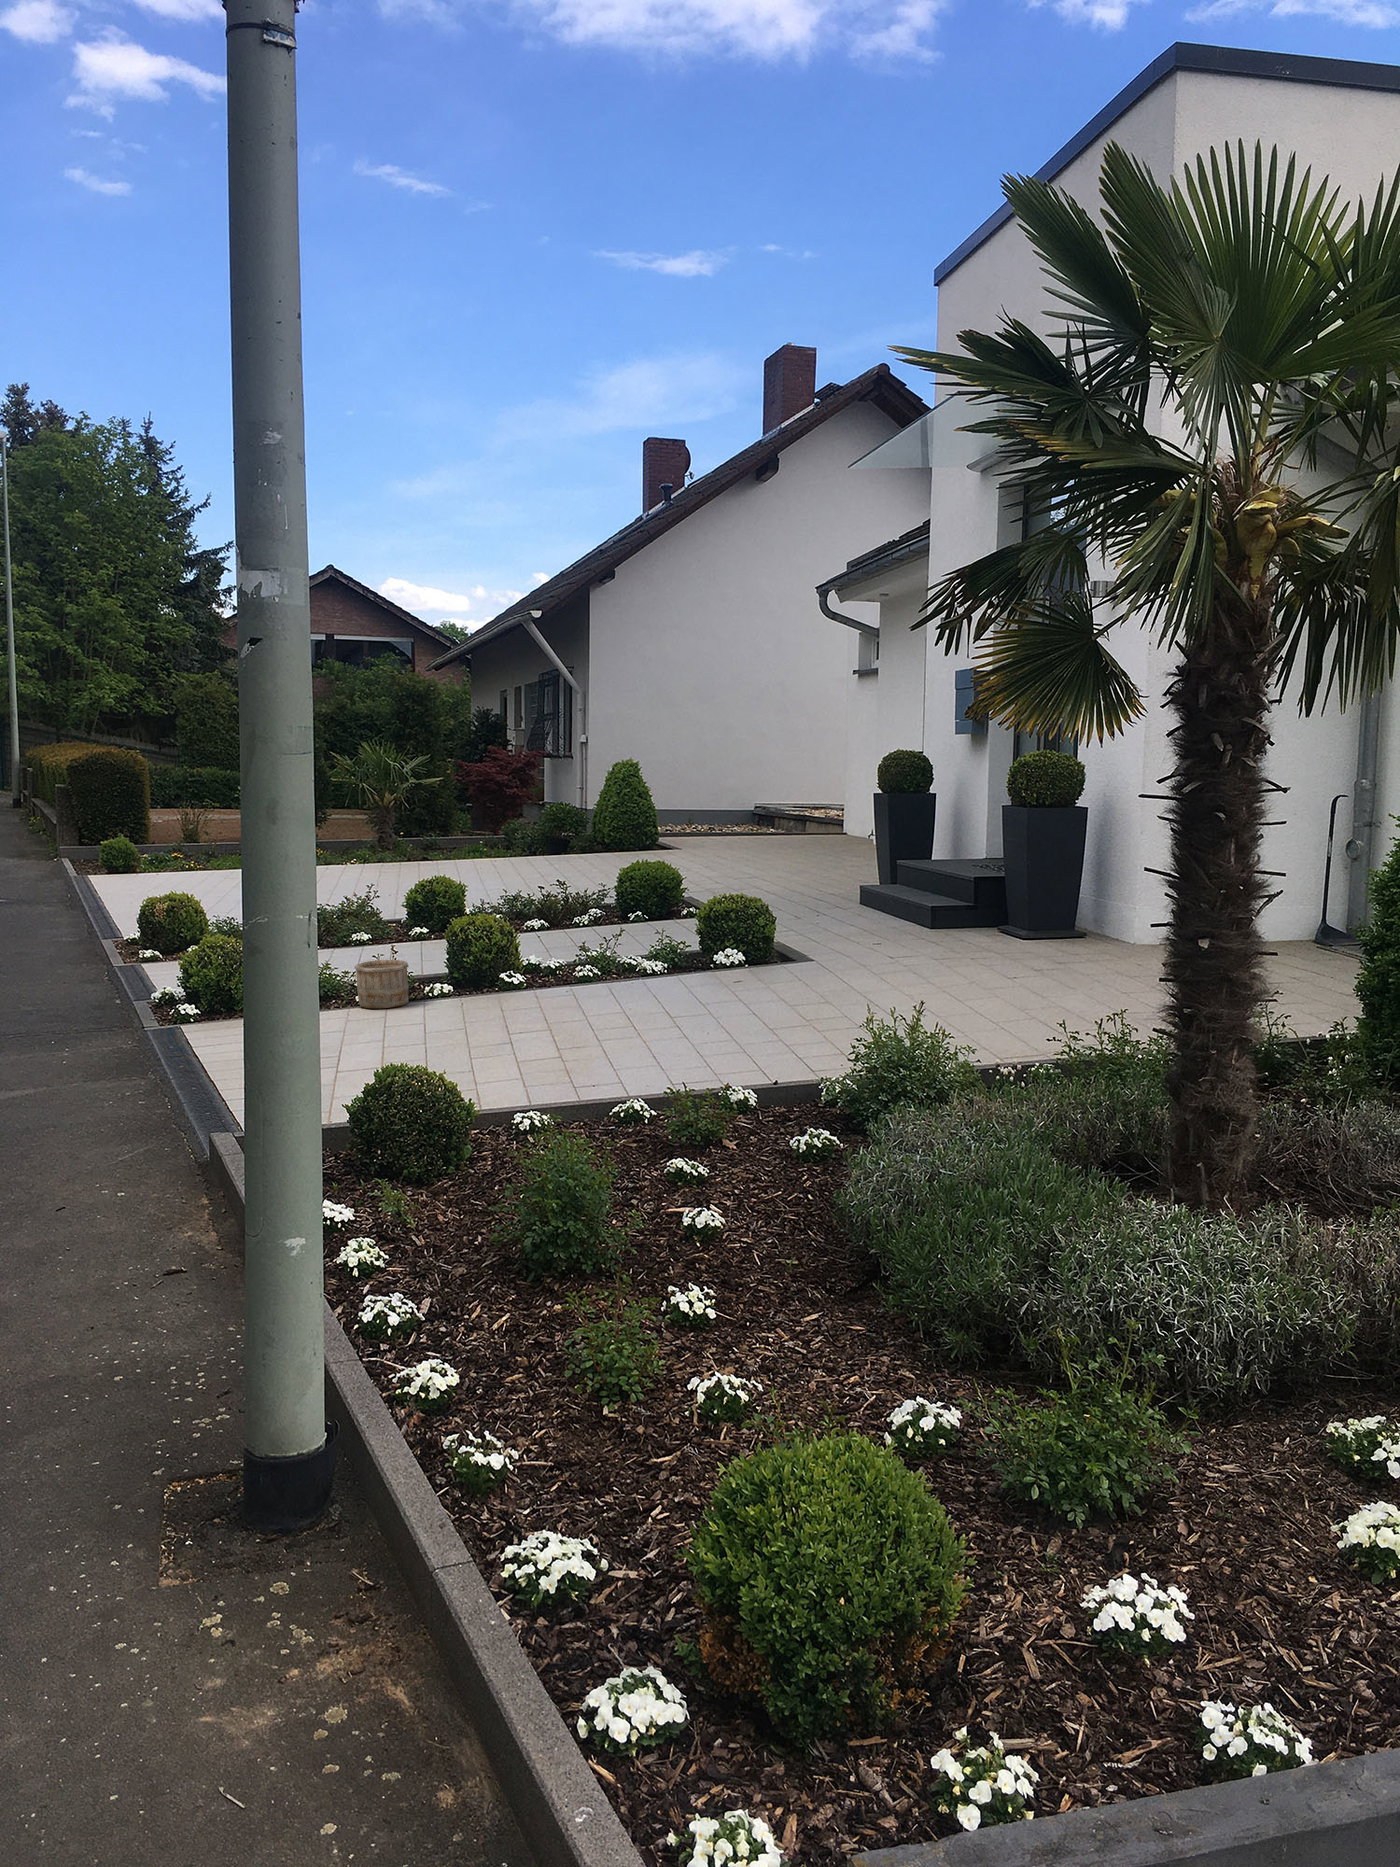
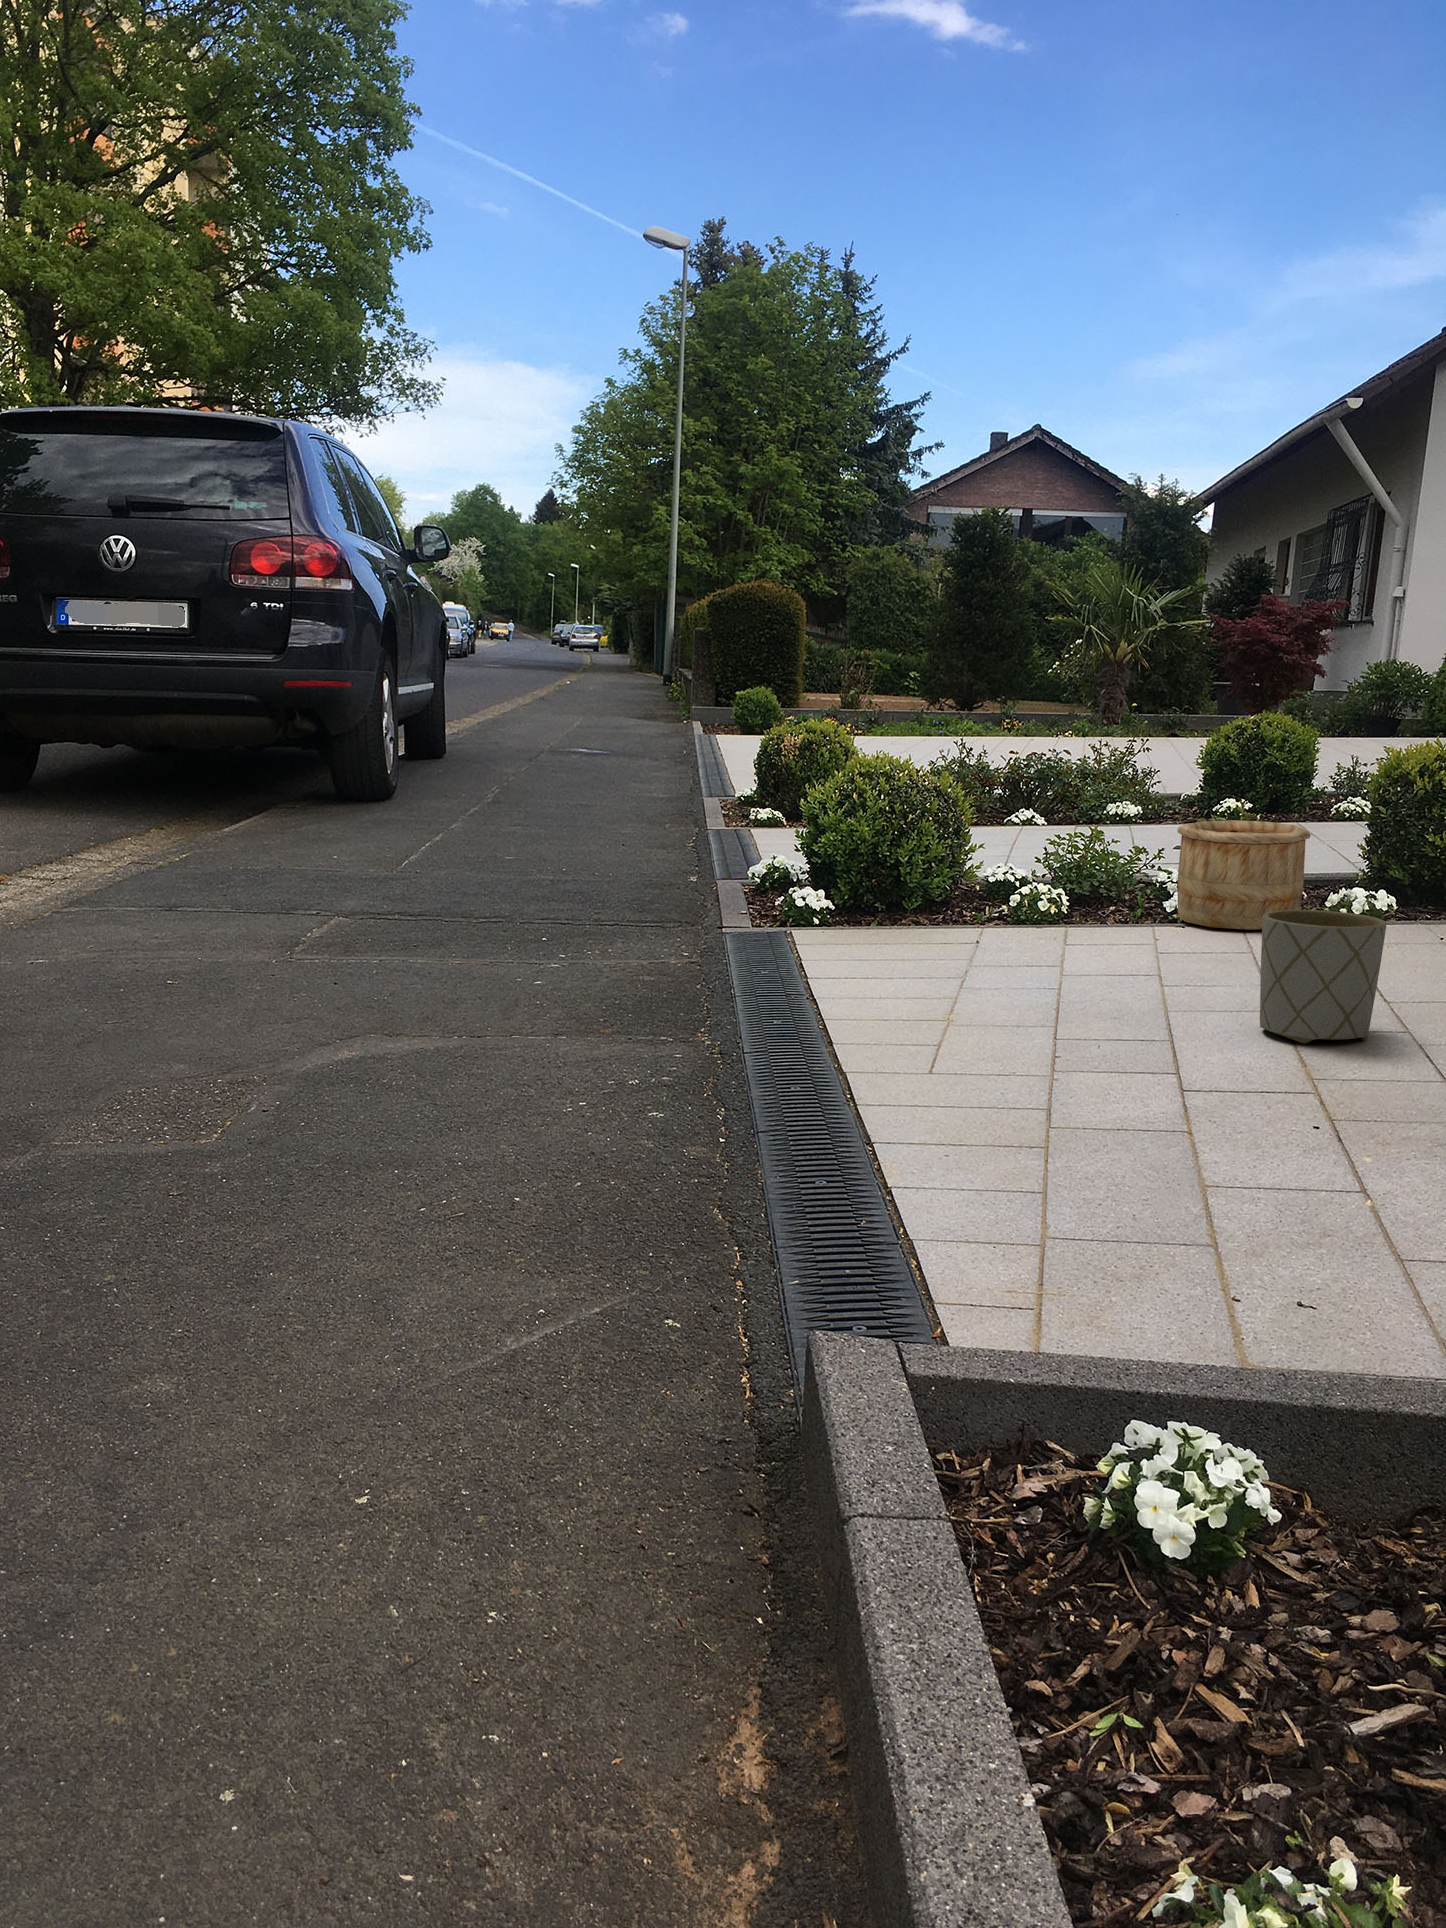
planter: none [363,1005,405,1053] -> present [1260,910,1387,1044]

